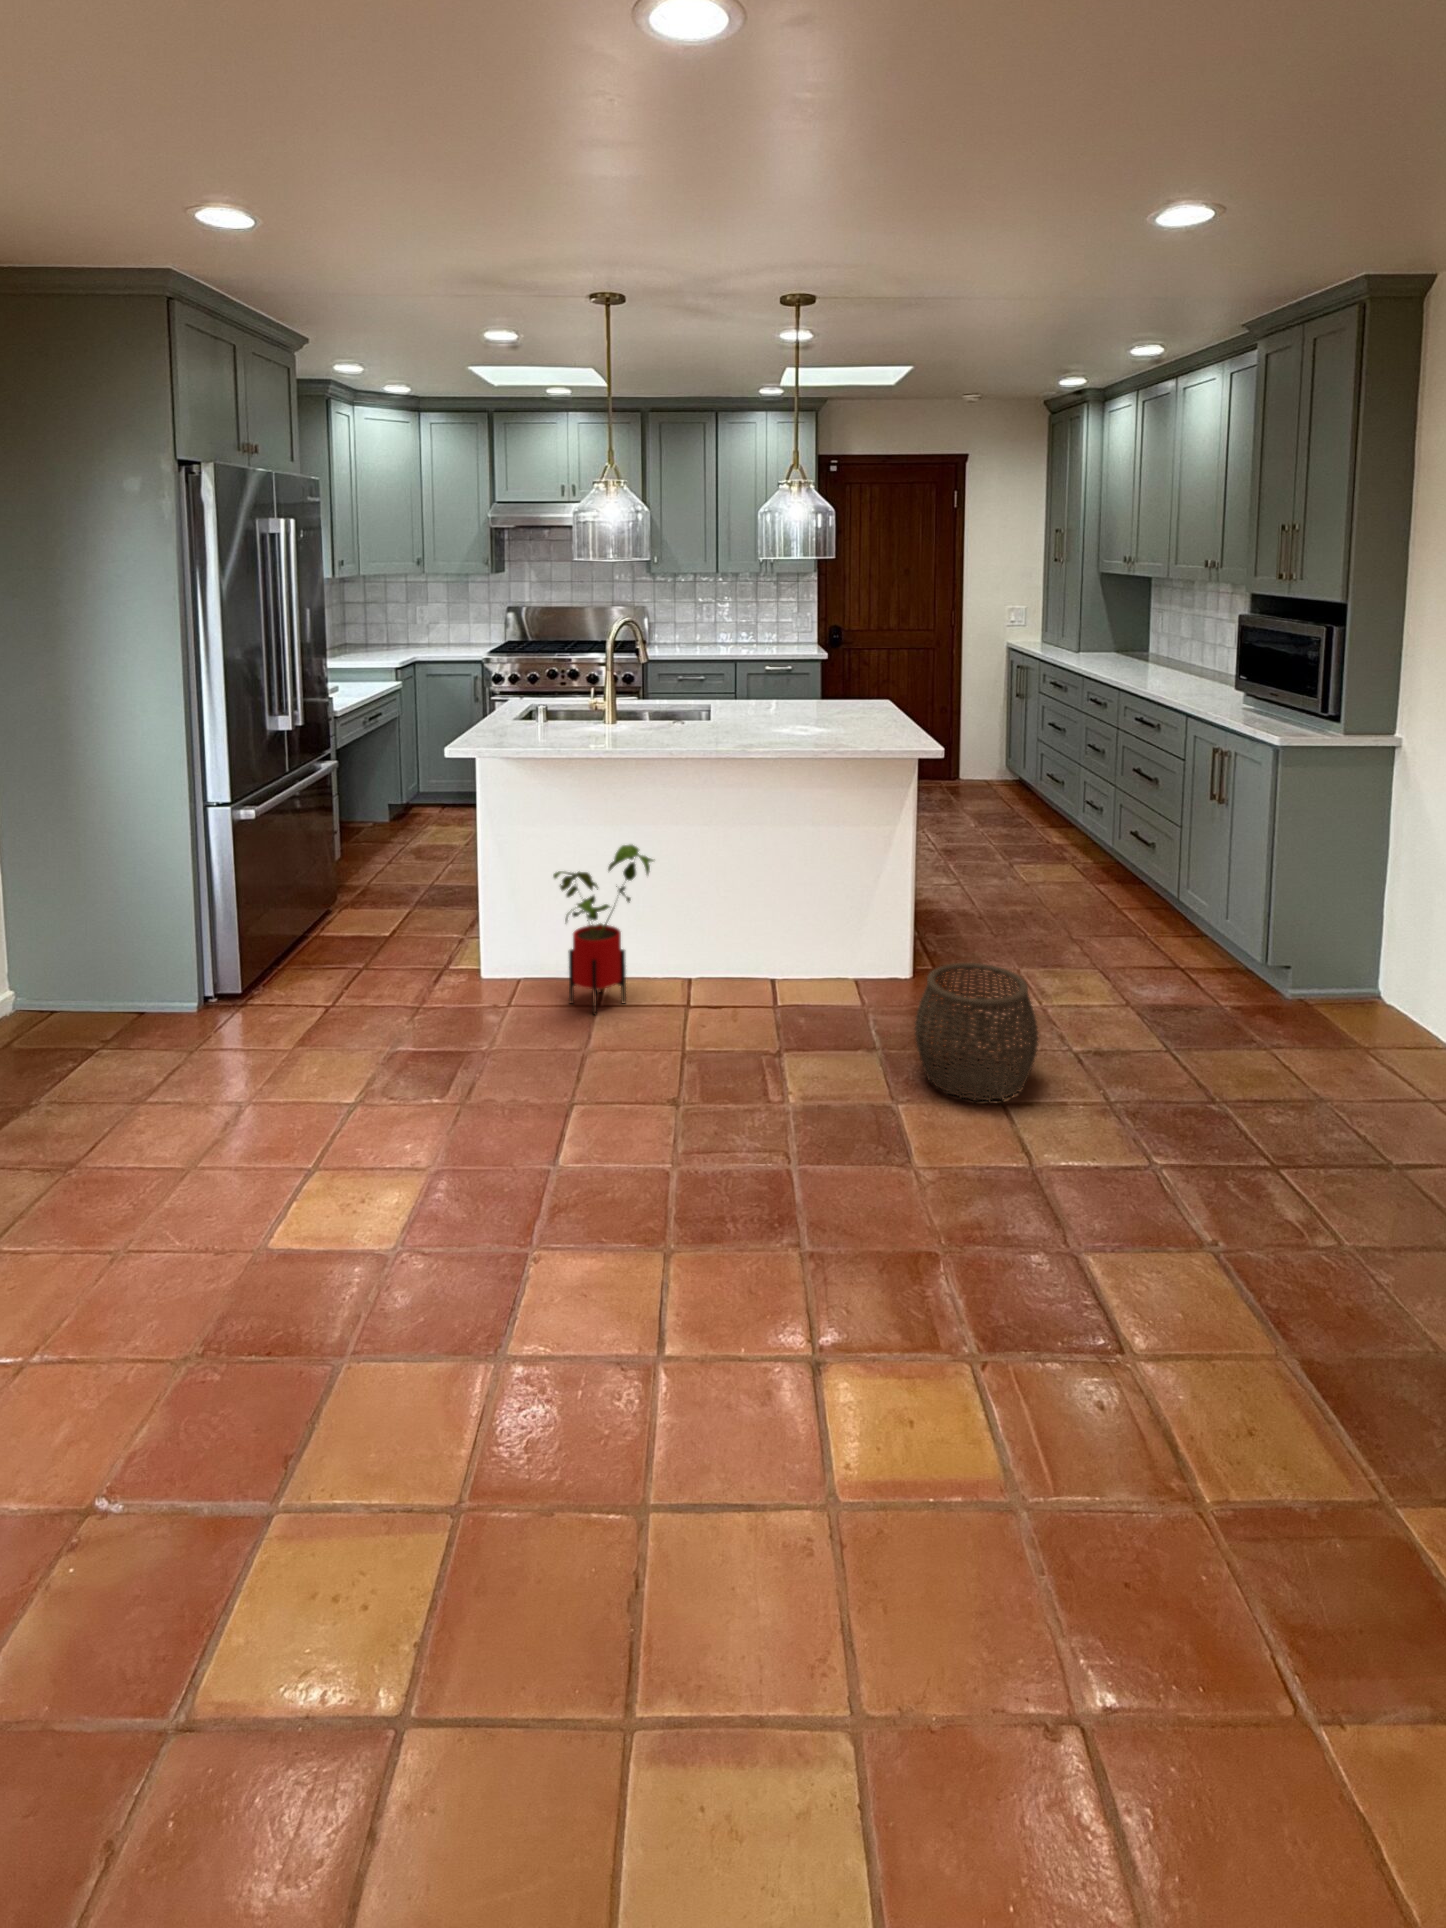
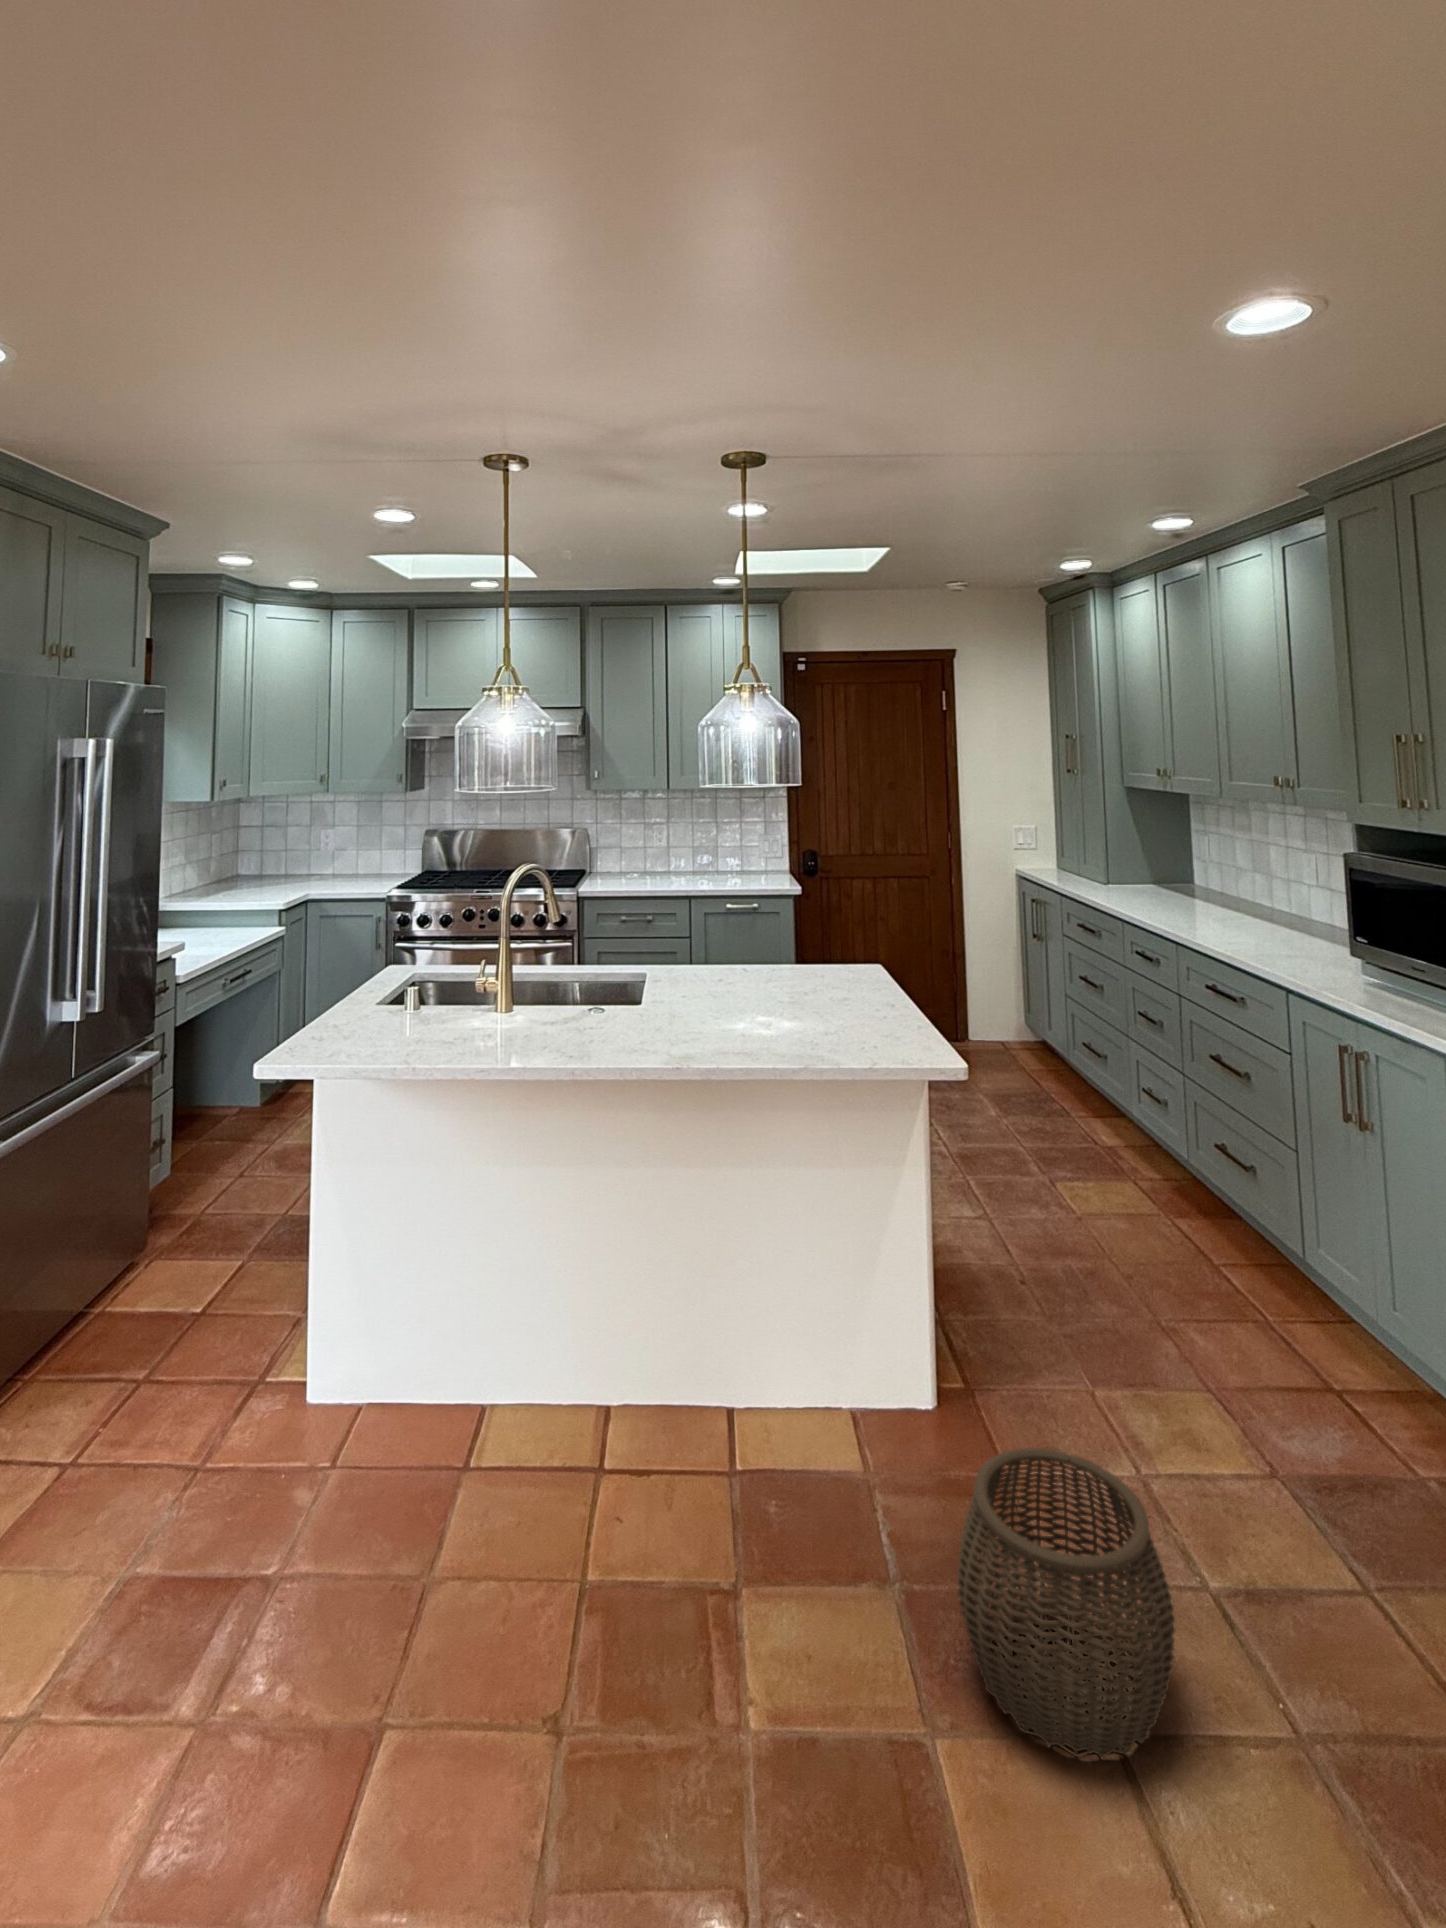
house plant: present [553,845,653,1014] -> none [404,1204,554,1495]

